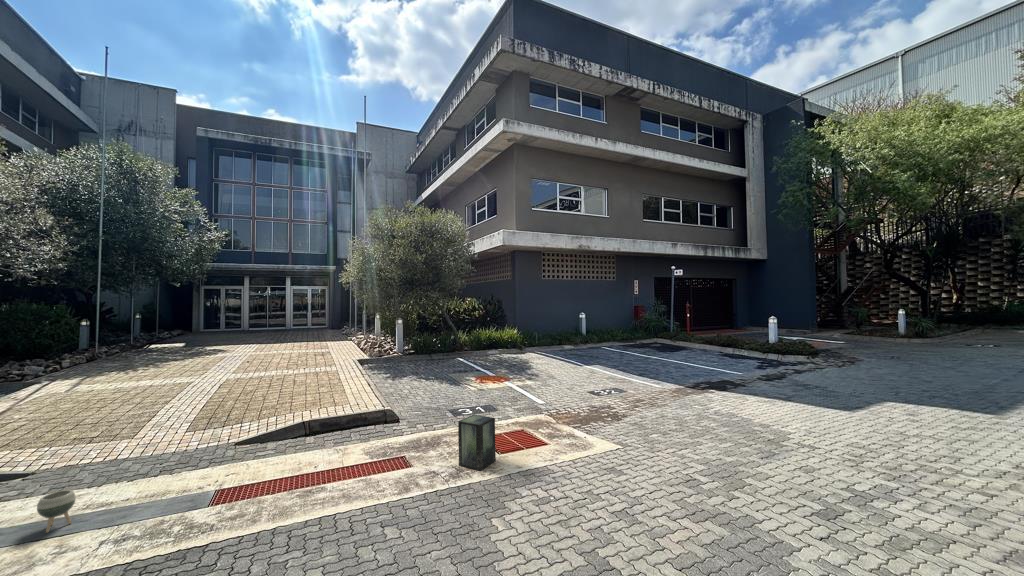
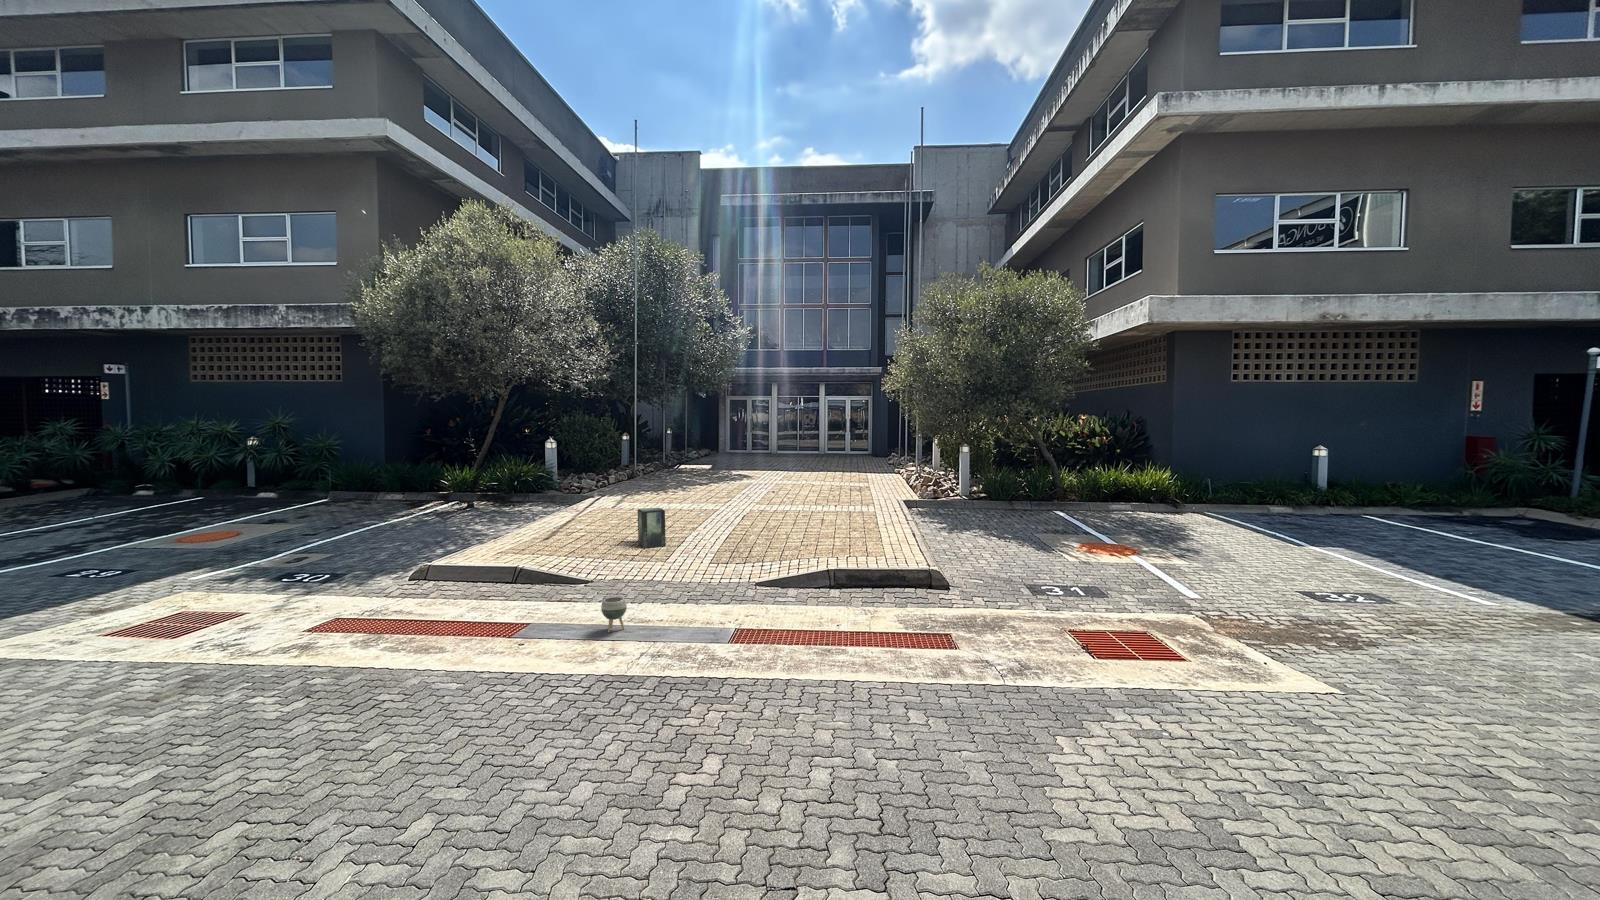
storage box: present [458,415,496,471] -> present [638,508,666,548]

